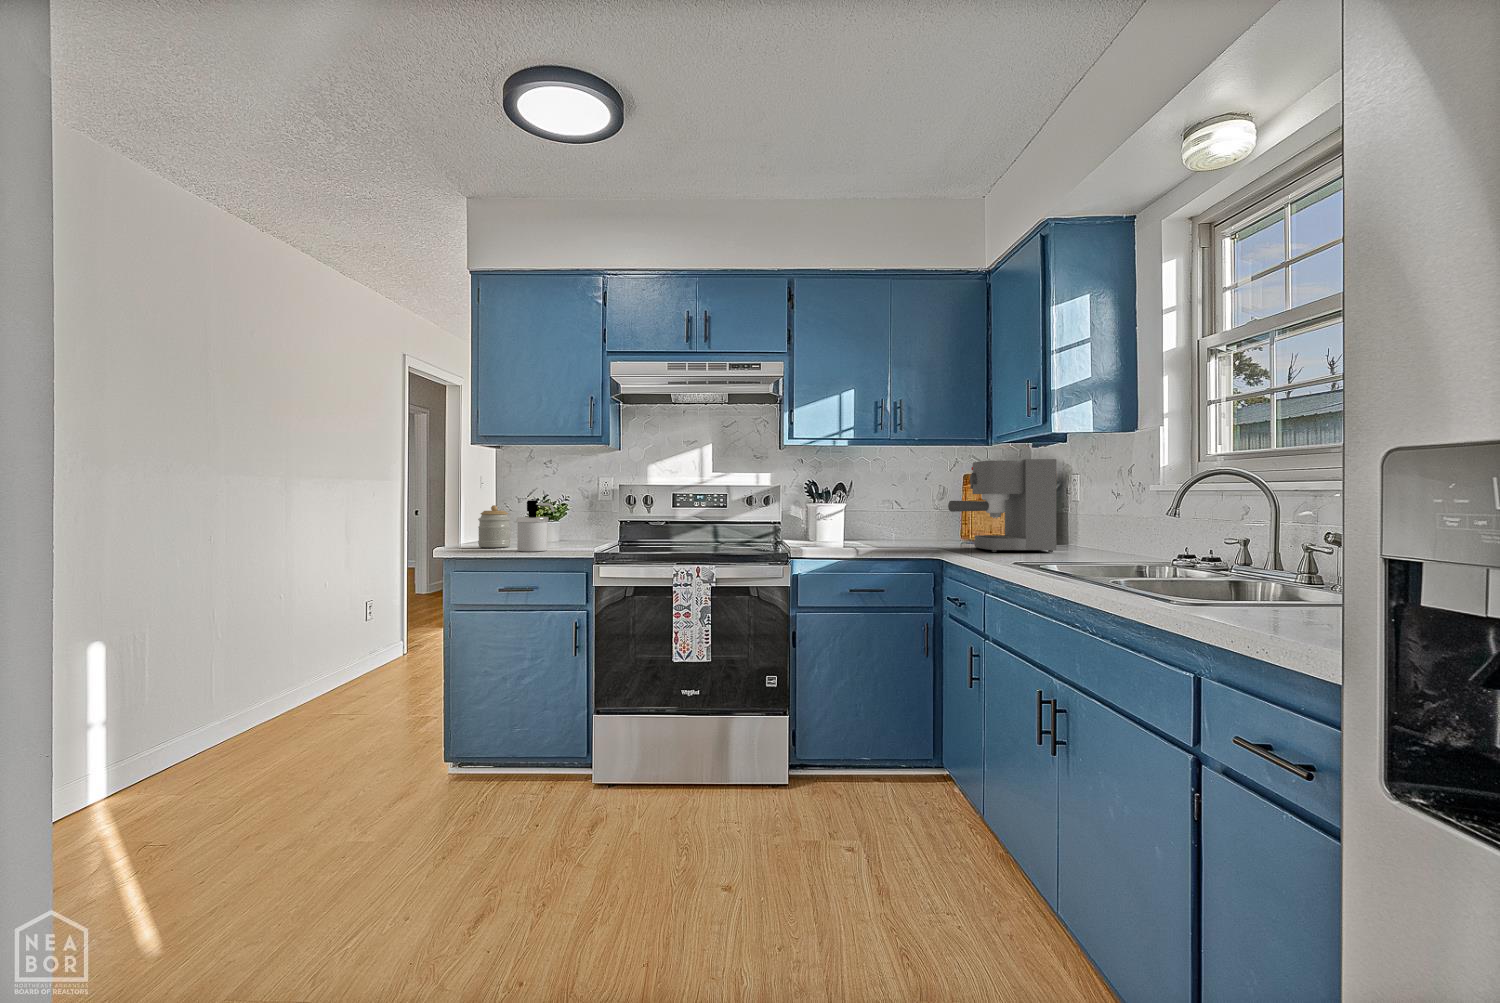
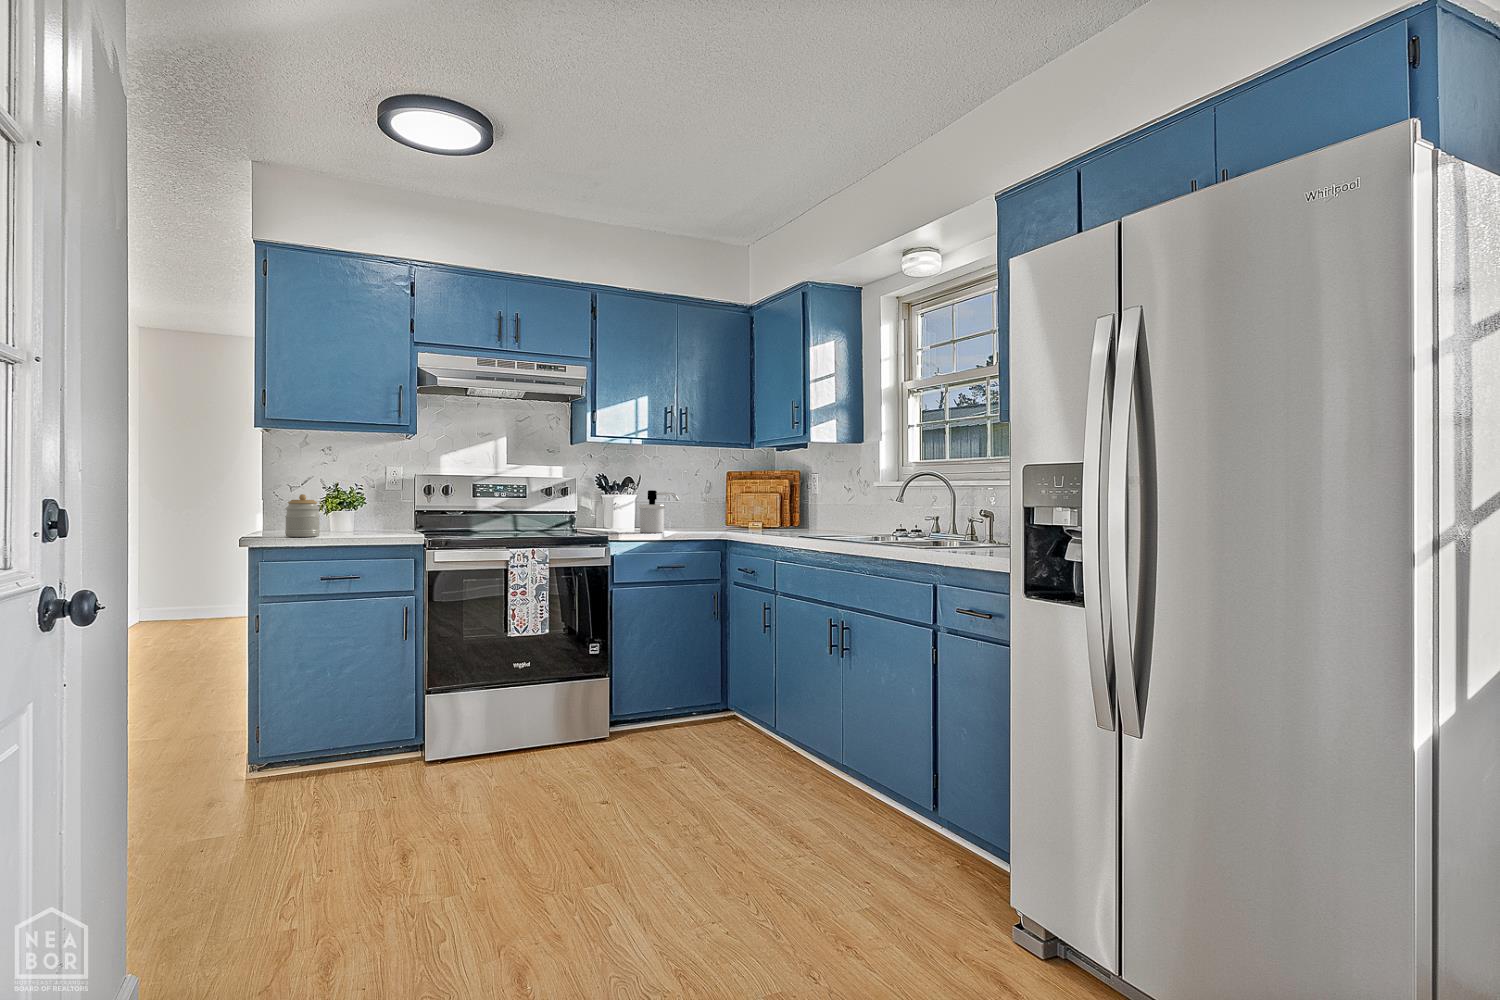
coffee maker: present [948,459,1056,552] -> none [733,461,811,533]
soap dispenser: present [516,500,555,551] -> present [639,490,679,533]

